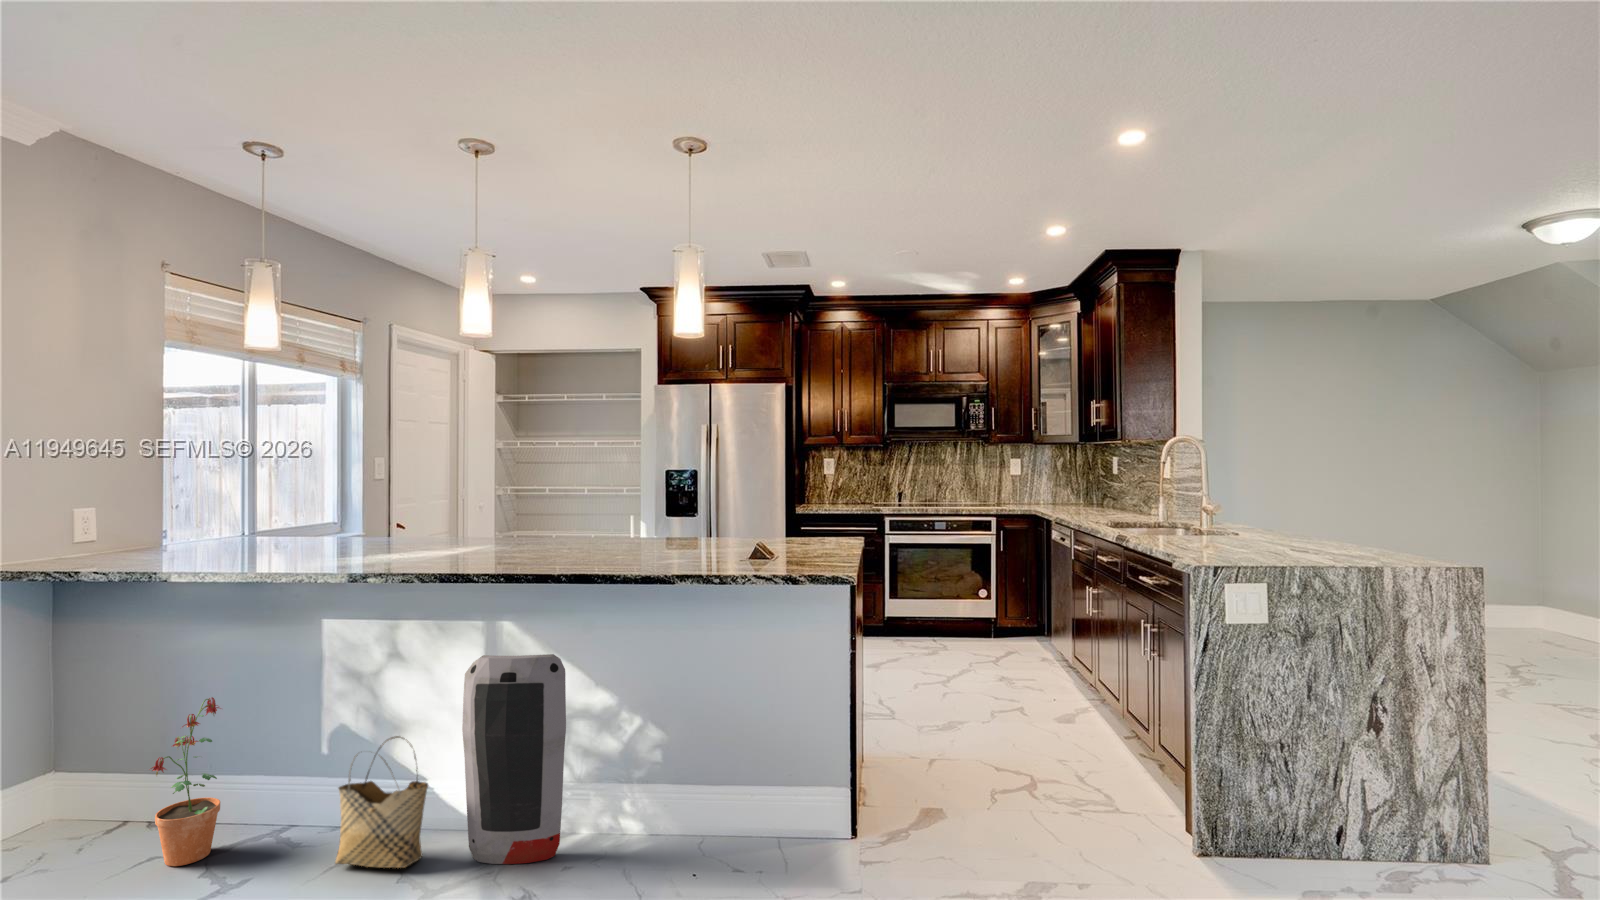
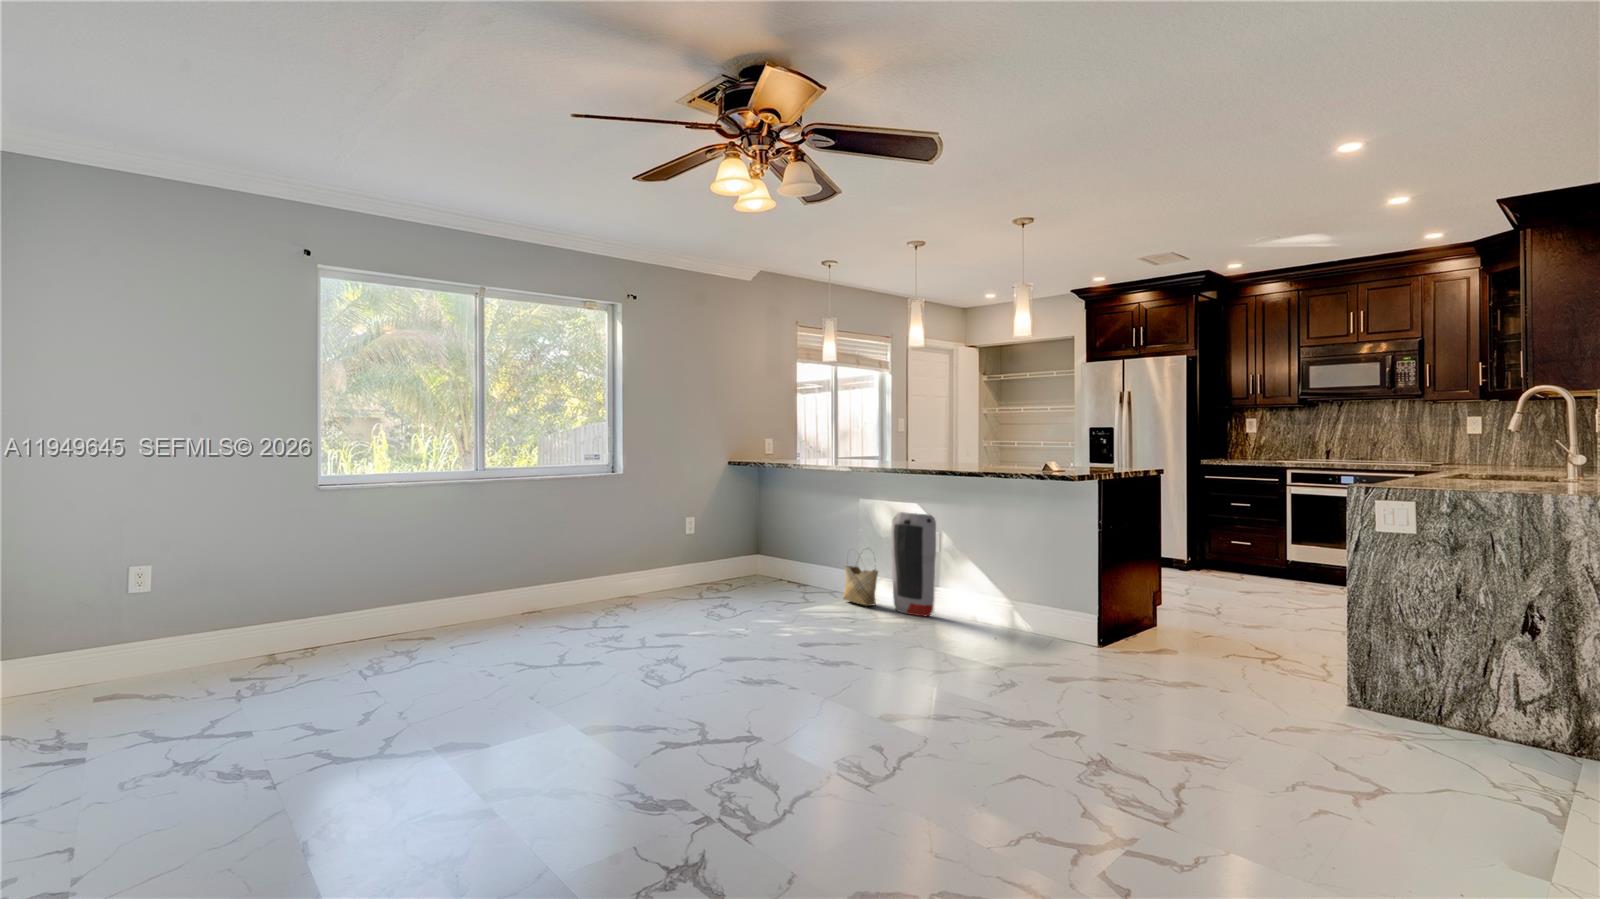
potted plant: present [151,697,221,866] -> none [783,523,809,590]

